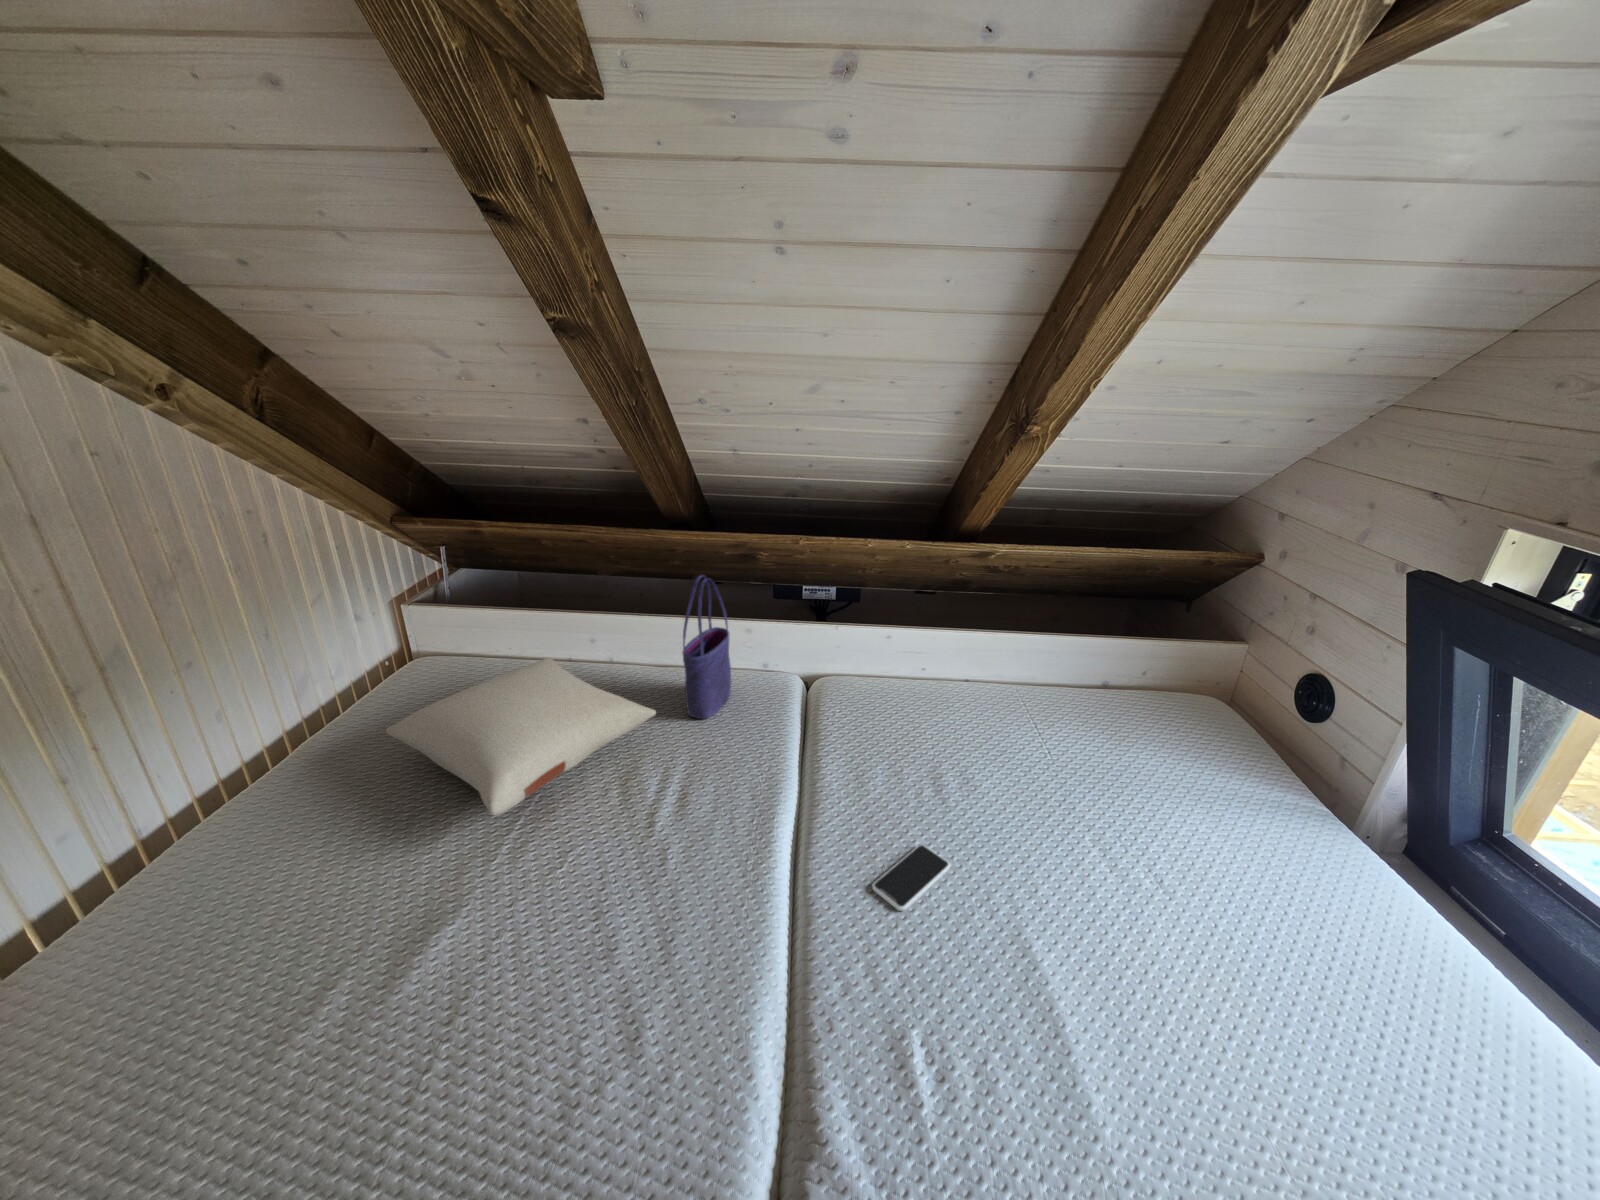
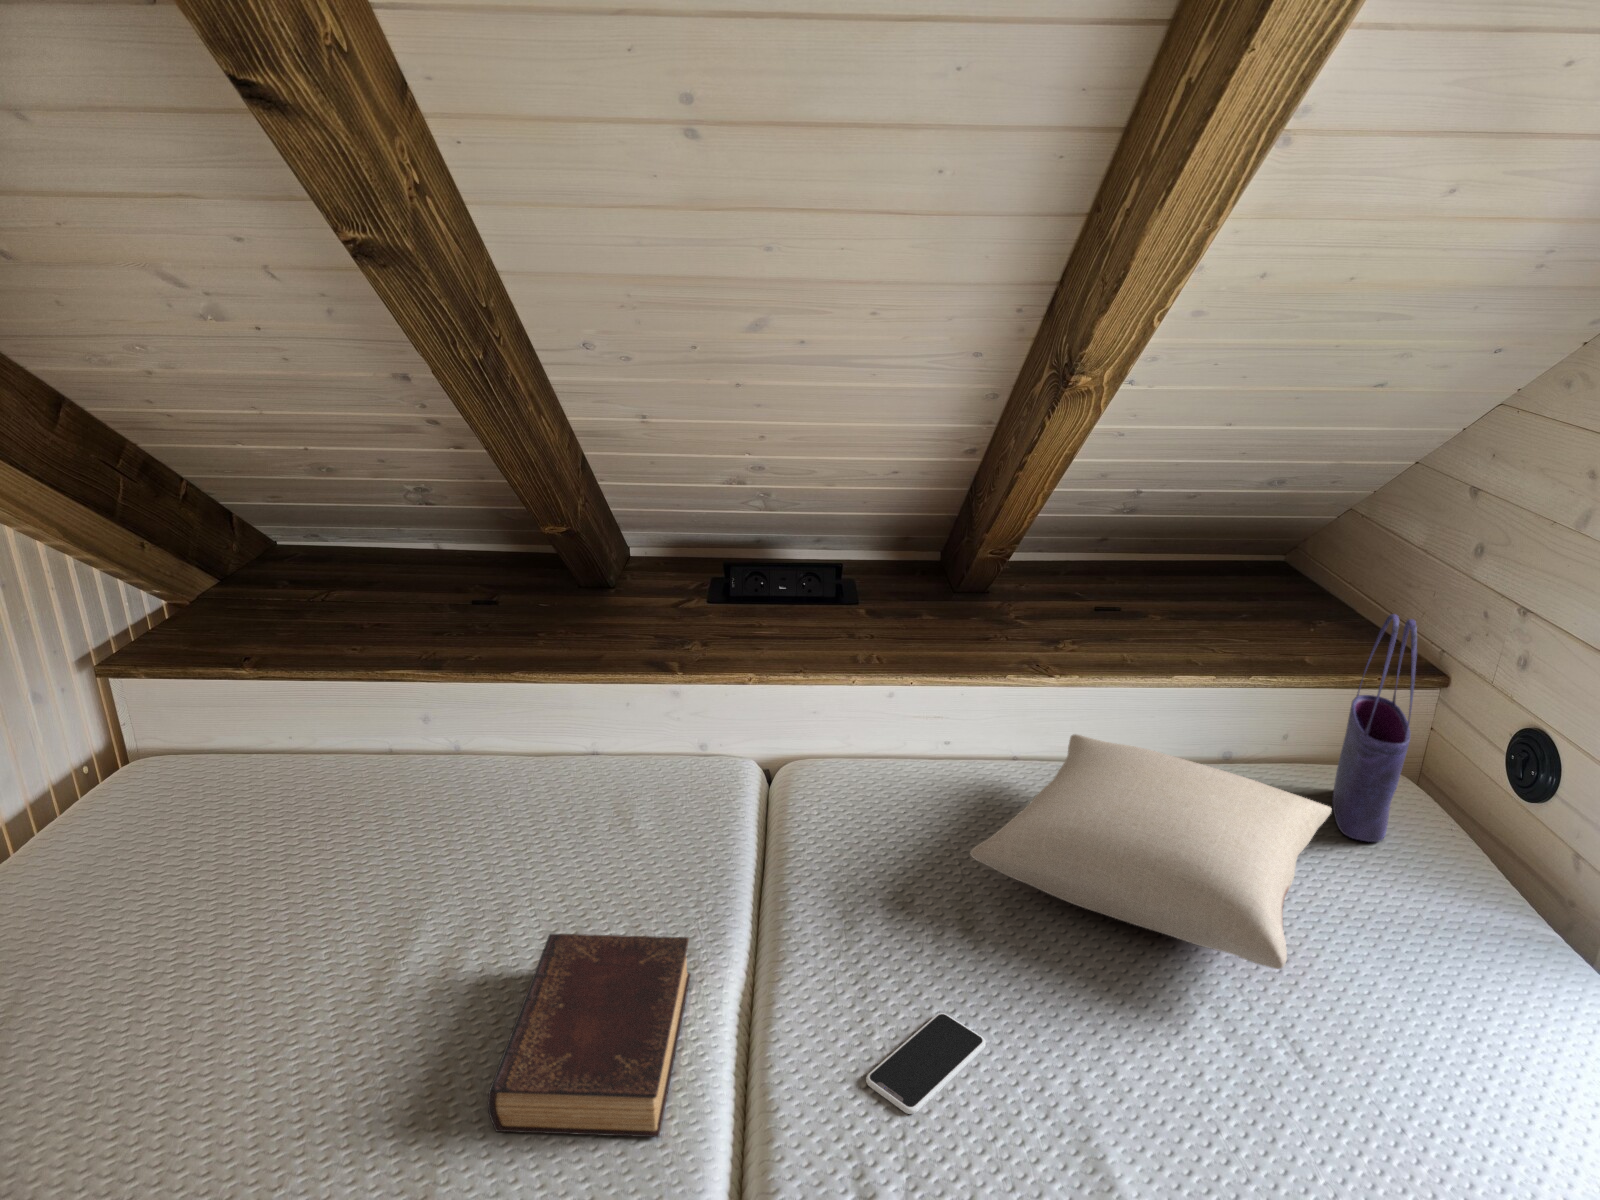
tote bag: present [683,575,731,719] -> present [1333,614,1417,842]
pillow: present [386,658,656,816] -> present [970,734,1332,969]
book: none [626,782,759,918] -> present [488,934,691,1137]

